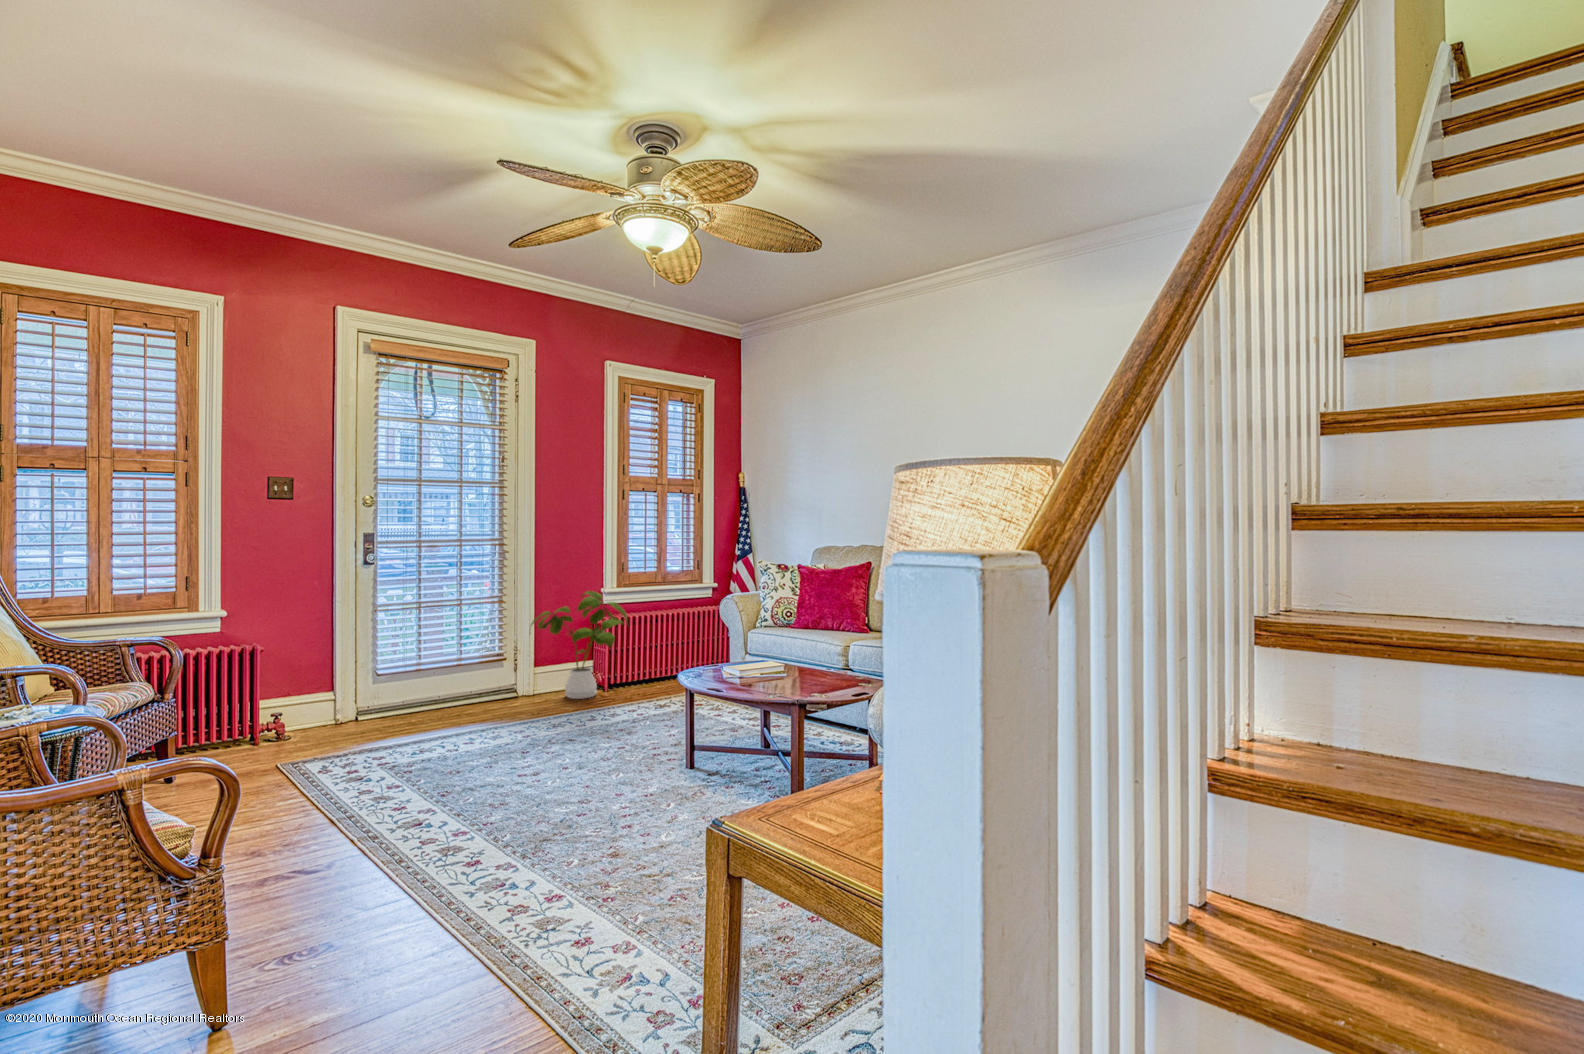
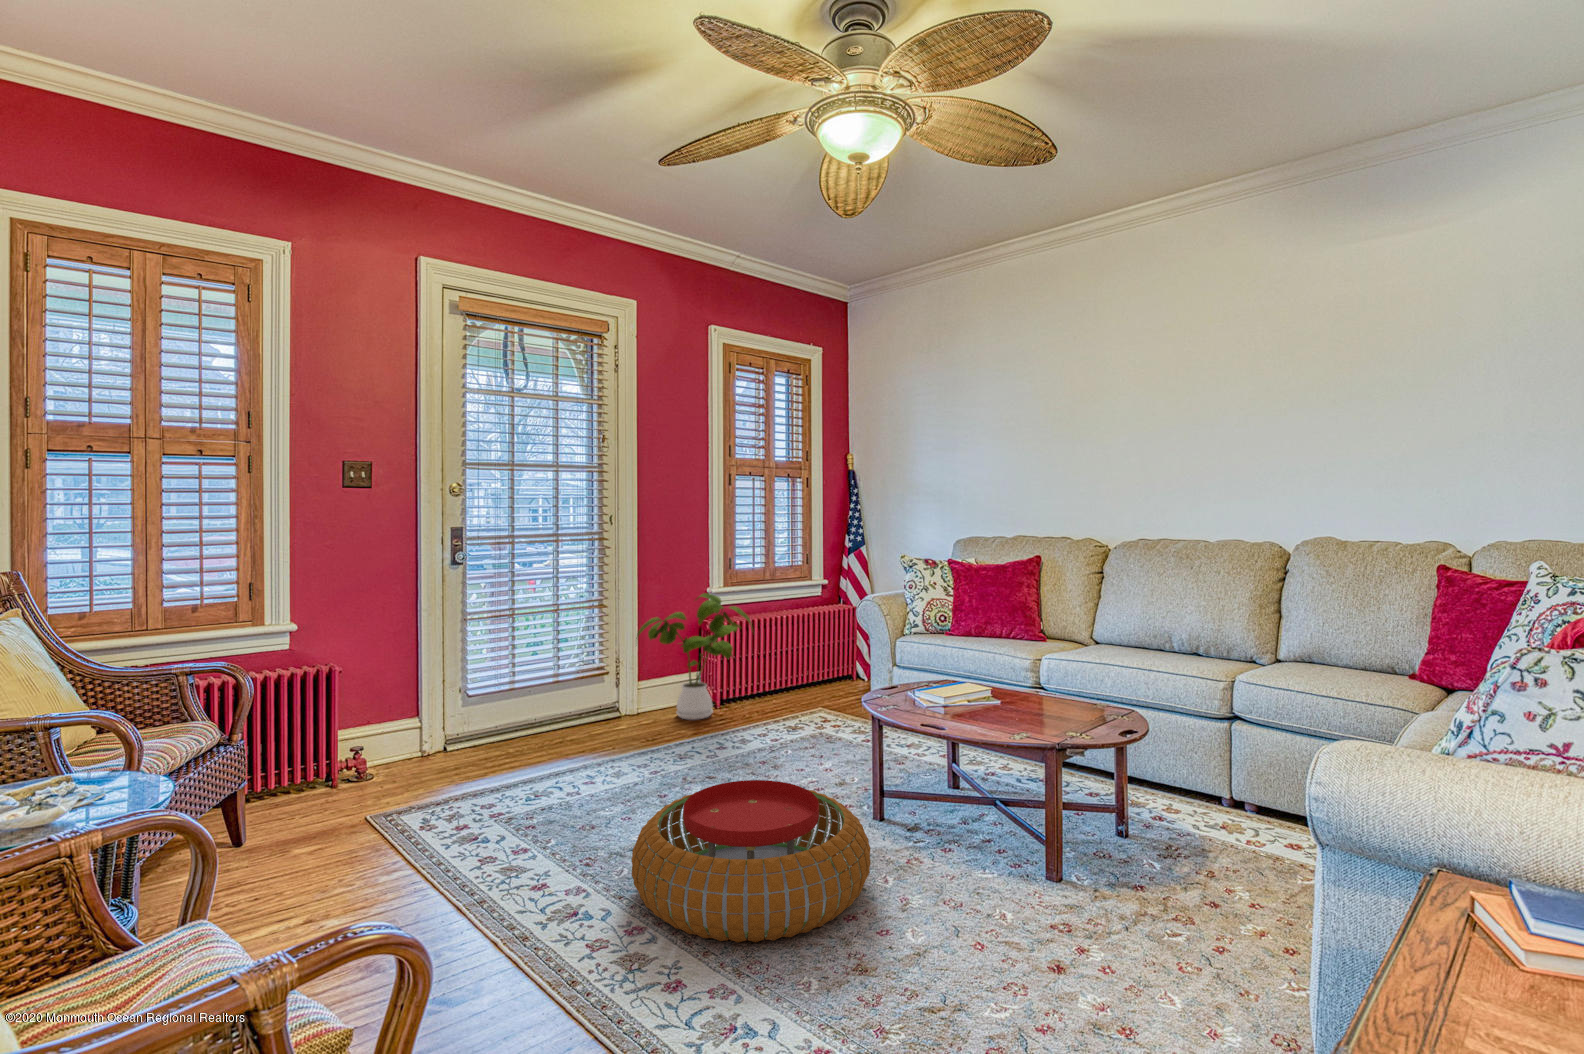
pouf: none [465,731,653,840] -> present [631,780,871,943]

